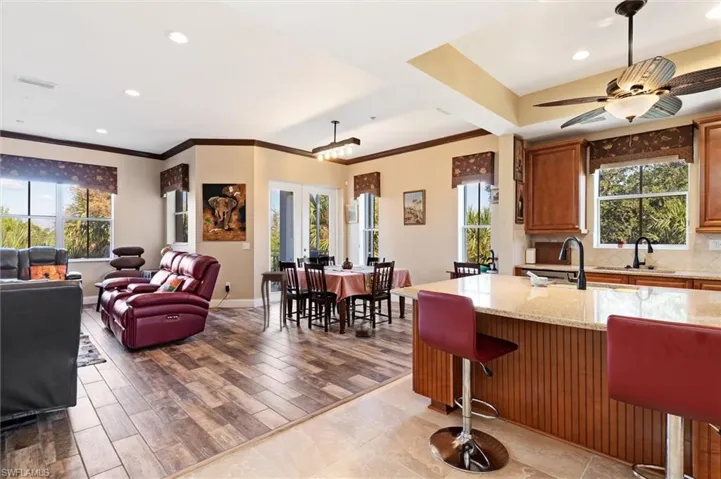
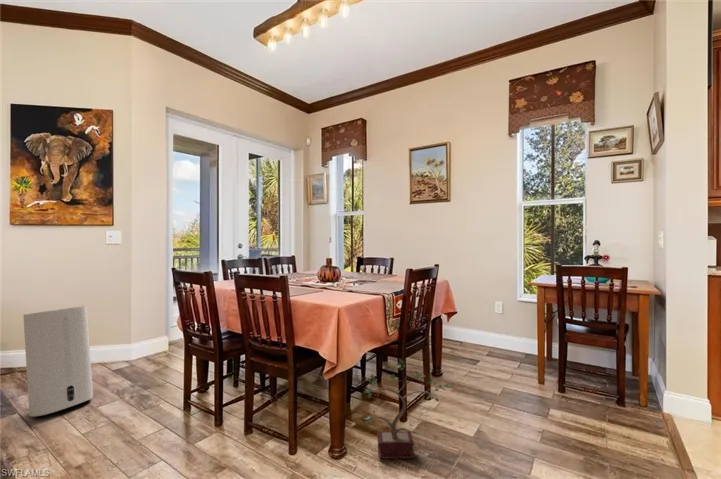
side table: present [261,272,287,331] -> none [114,290,195,457]
air purifier: none [221,278,245,321] -> present [23,306,93,416]

